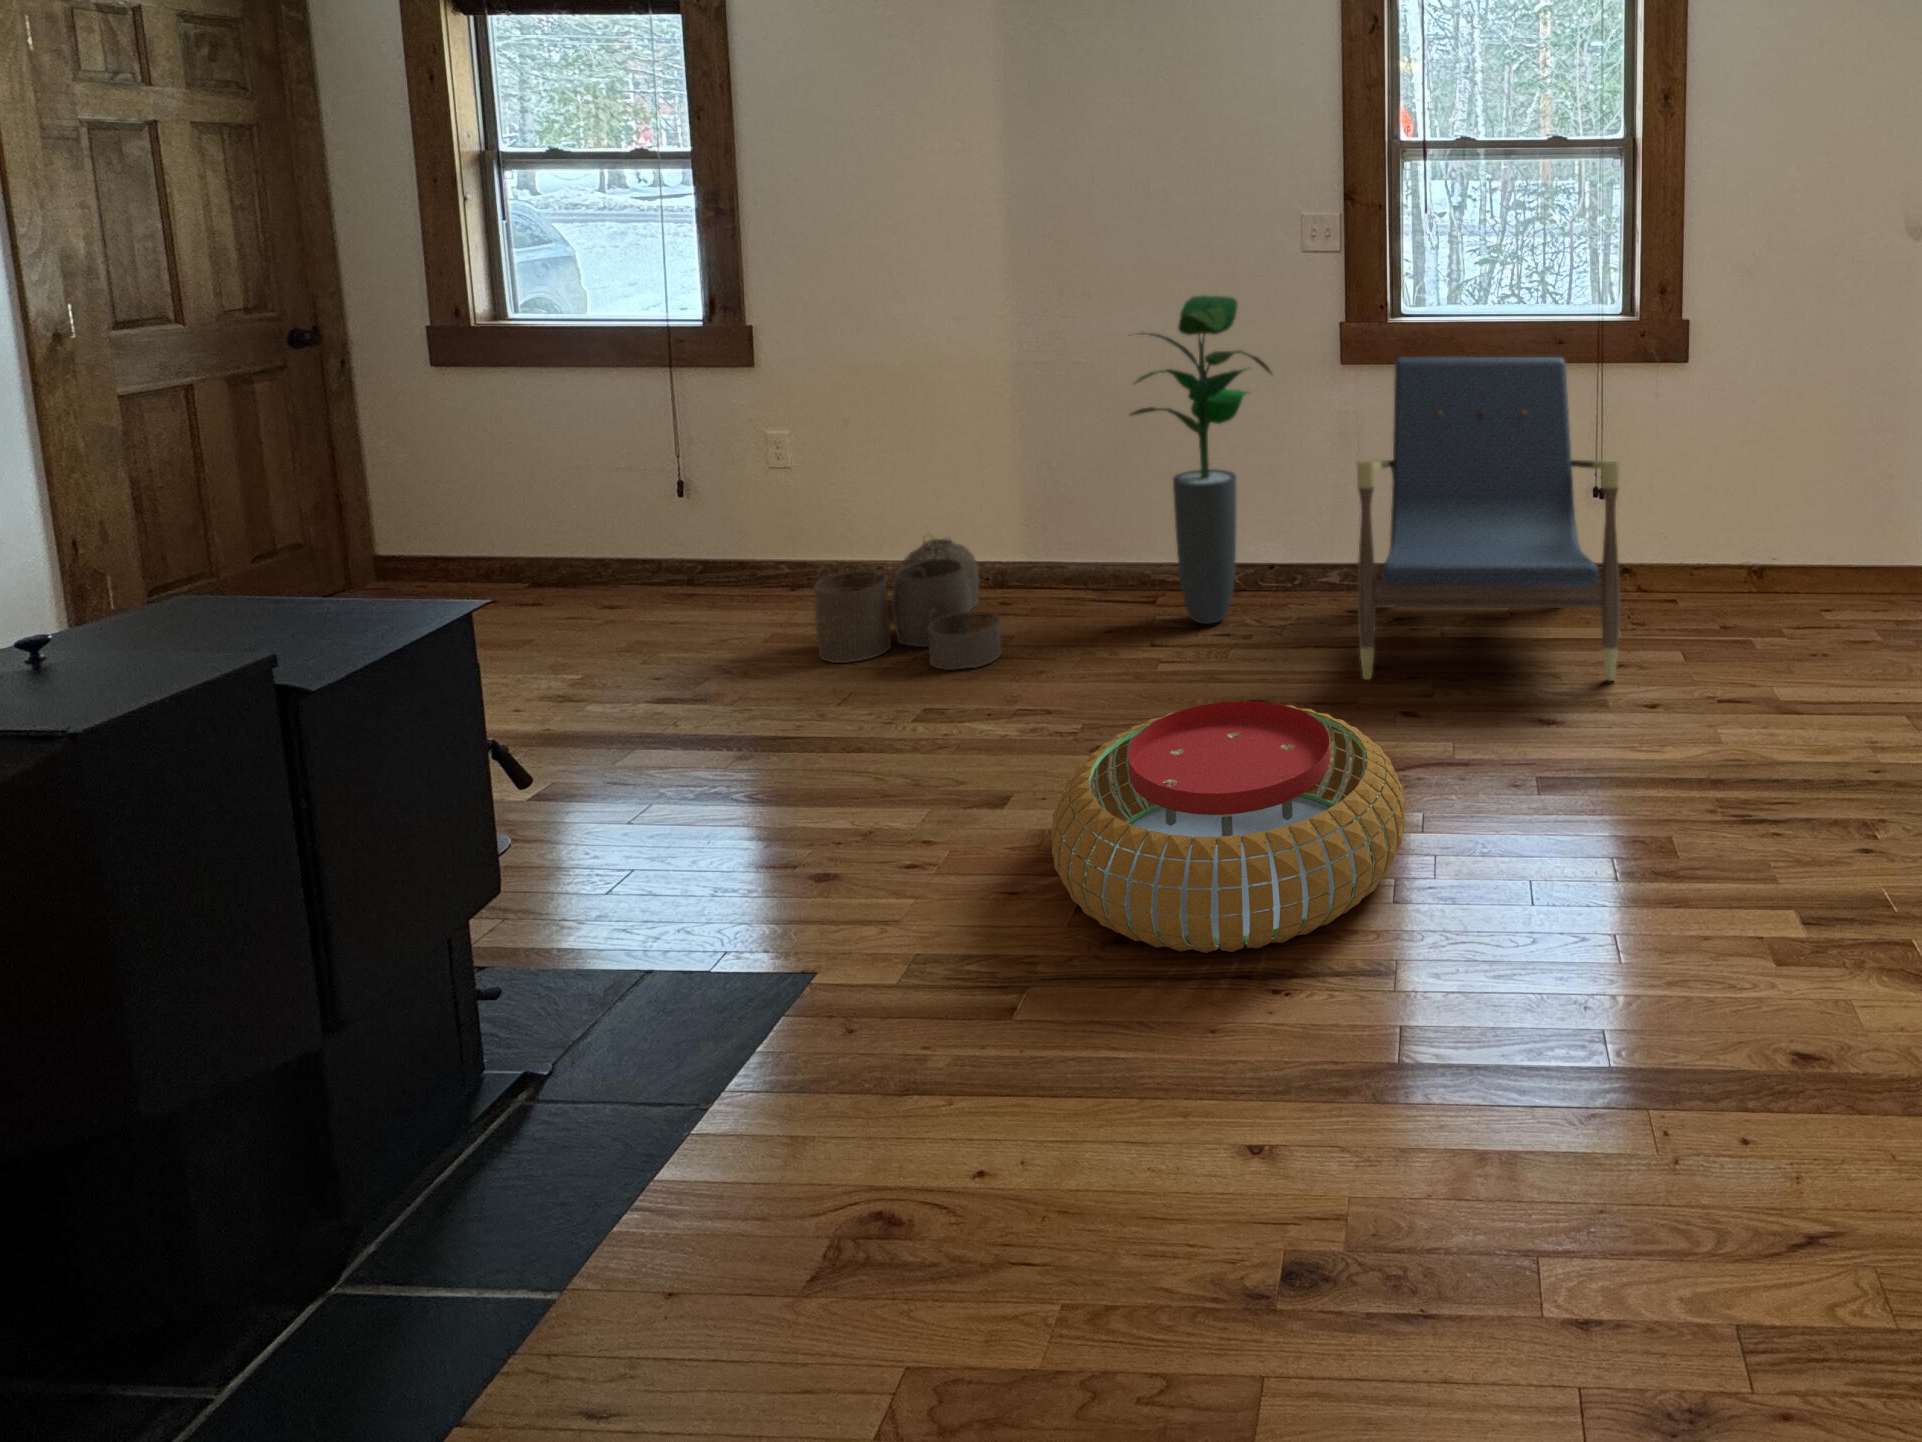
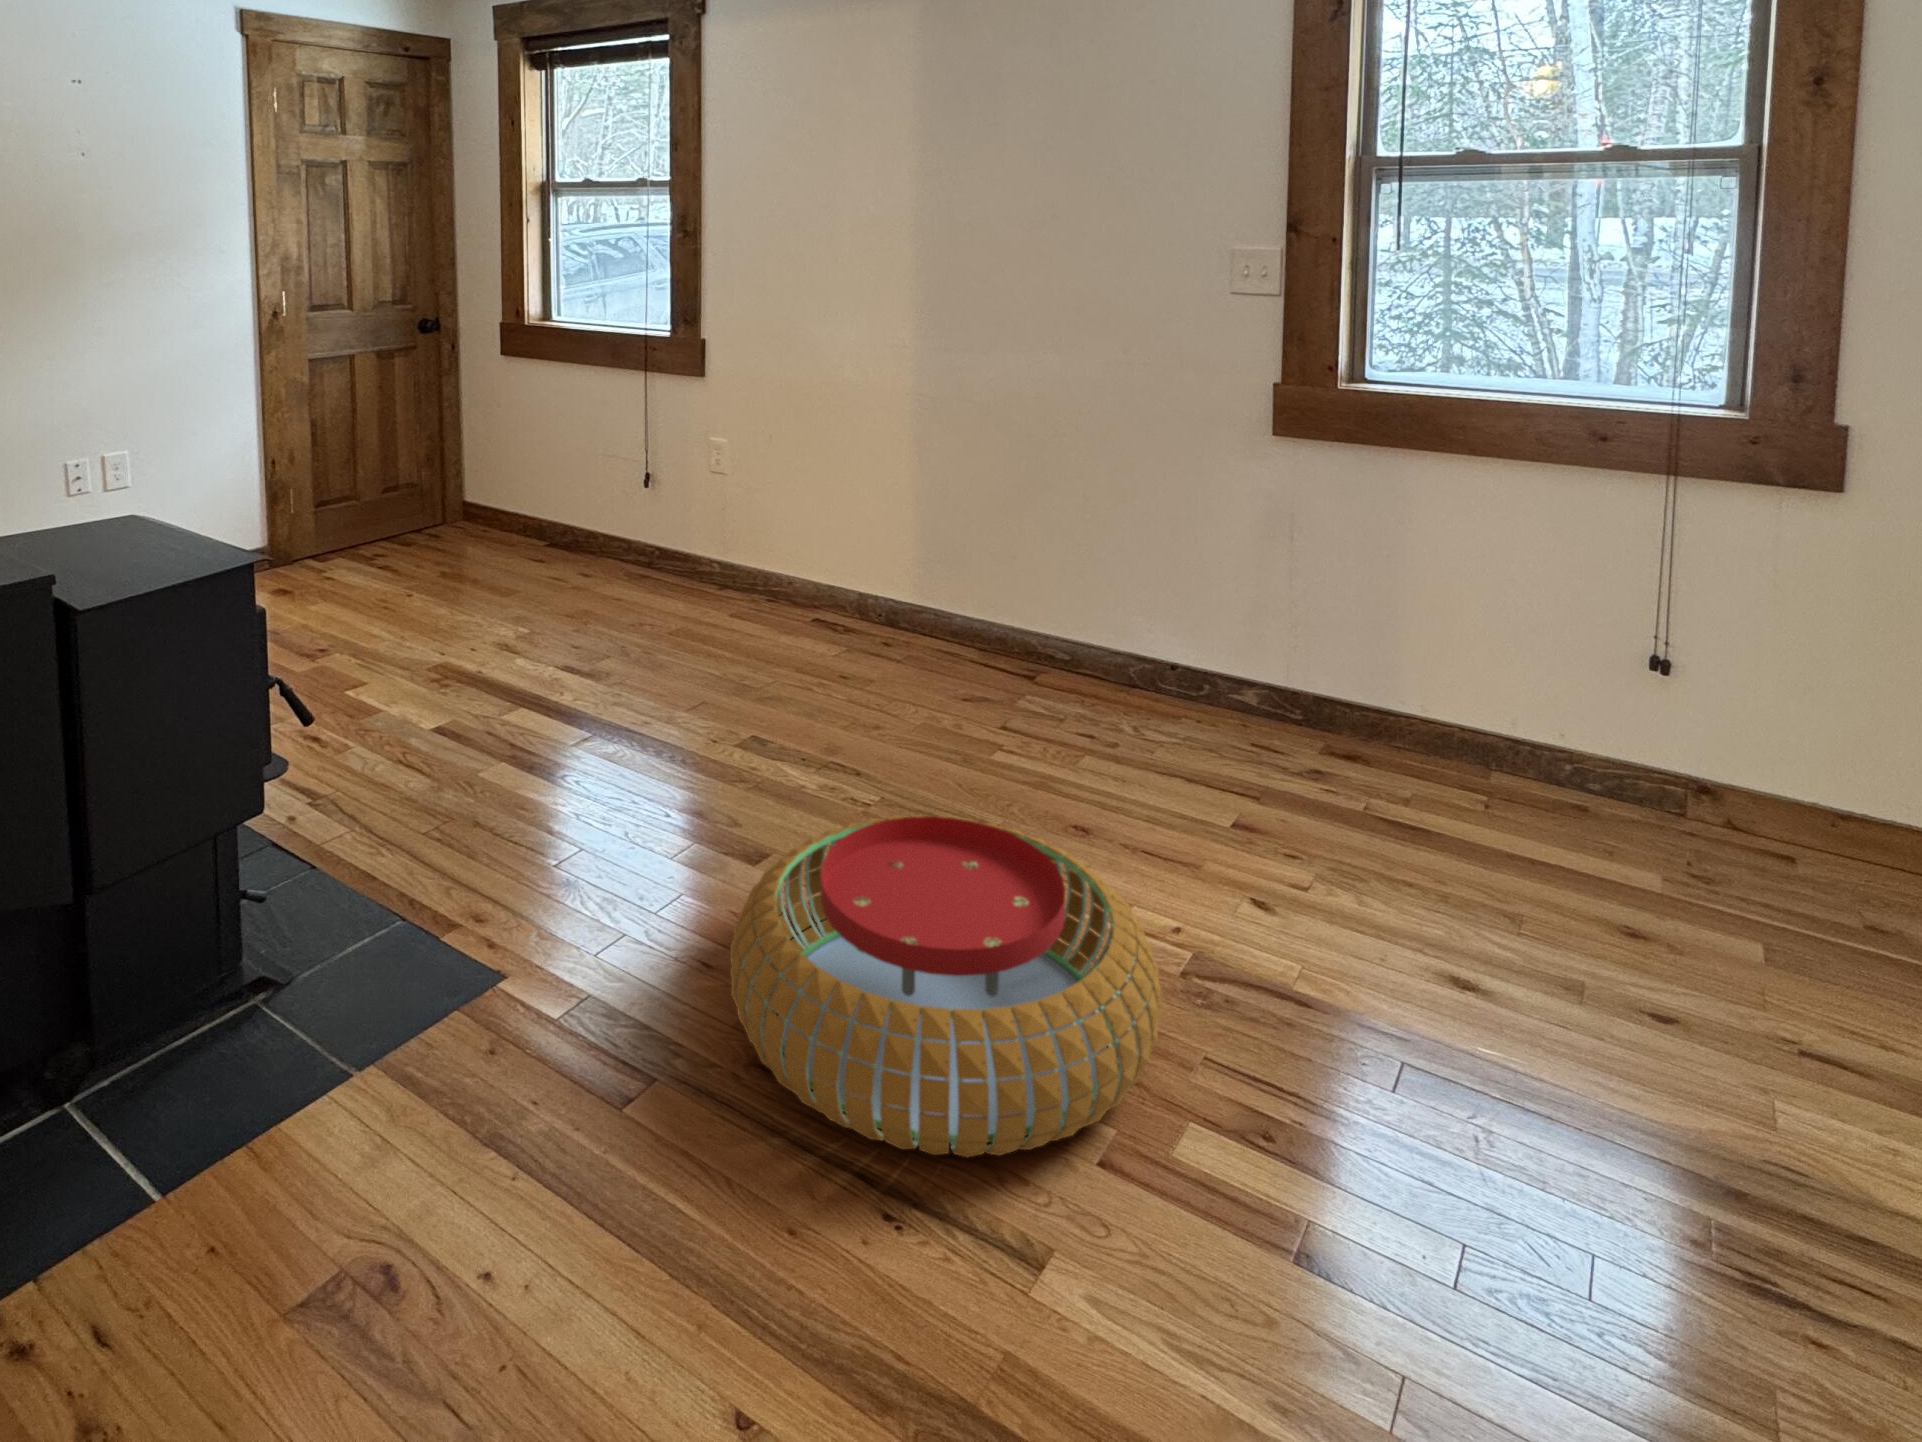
potted plant: present [1130,296,1271,624] -> none [998,338,1175,715]
lounge chair: present [1357,357,1620,681] -> none [1225,434,1642,949]
woven basket: present [814,537,1001,670] -> none [701,556,868,703]

